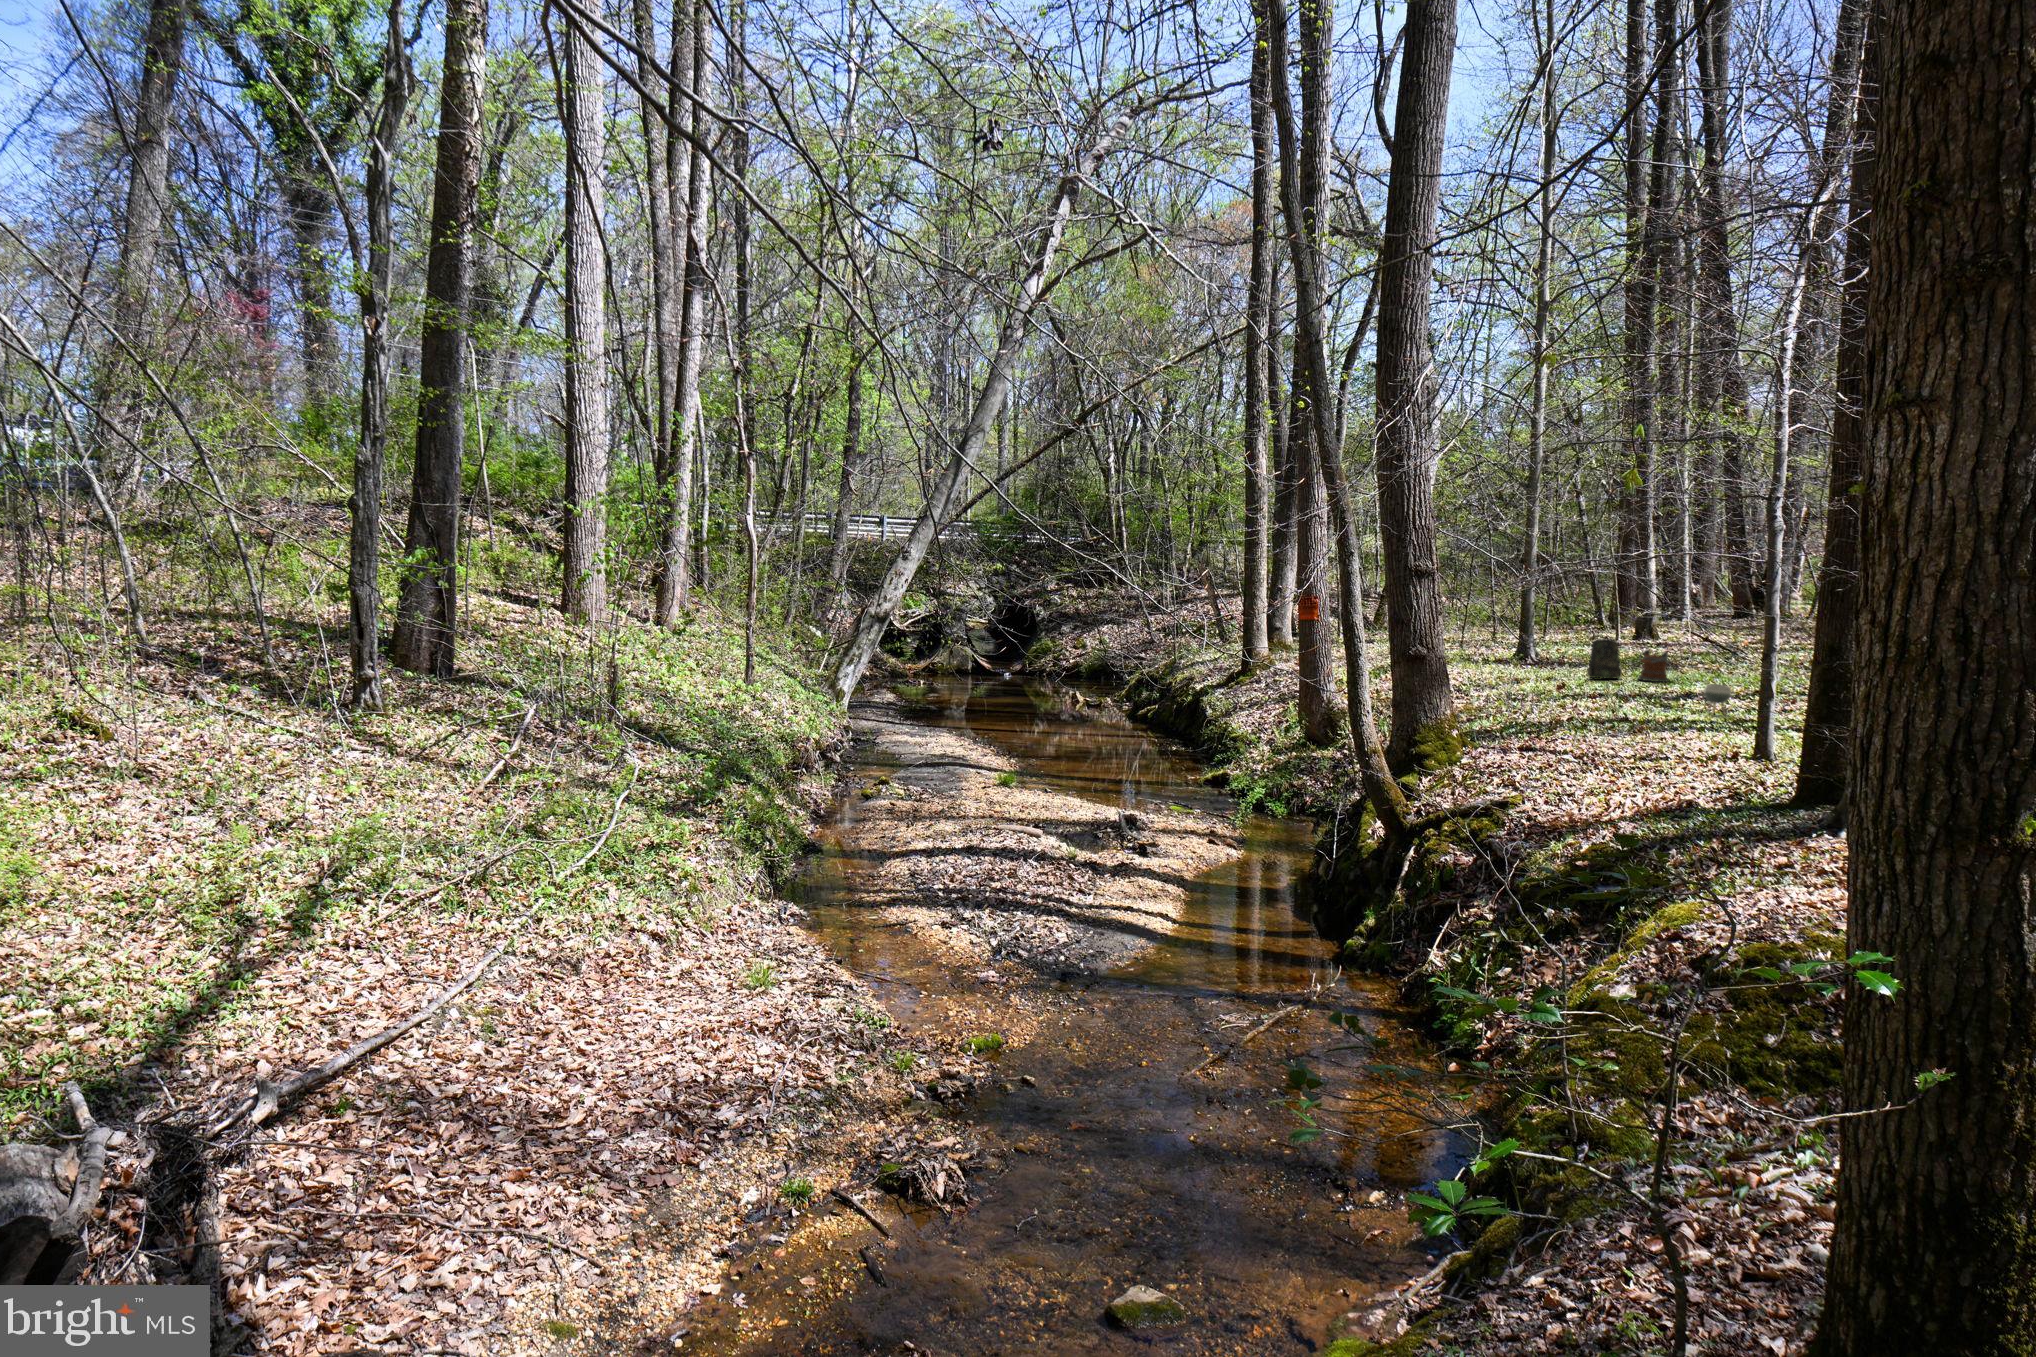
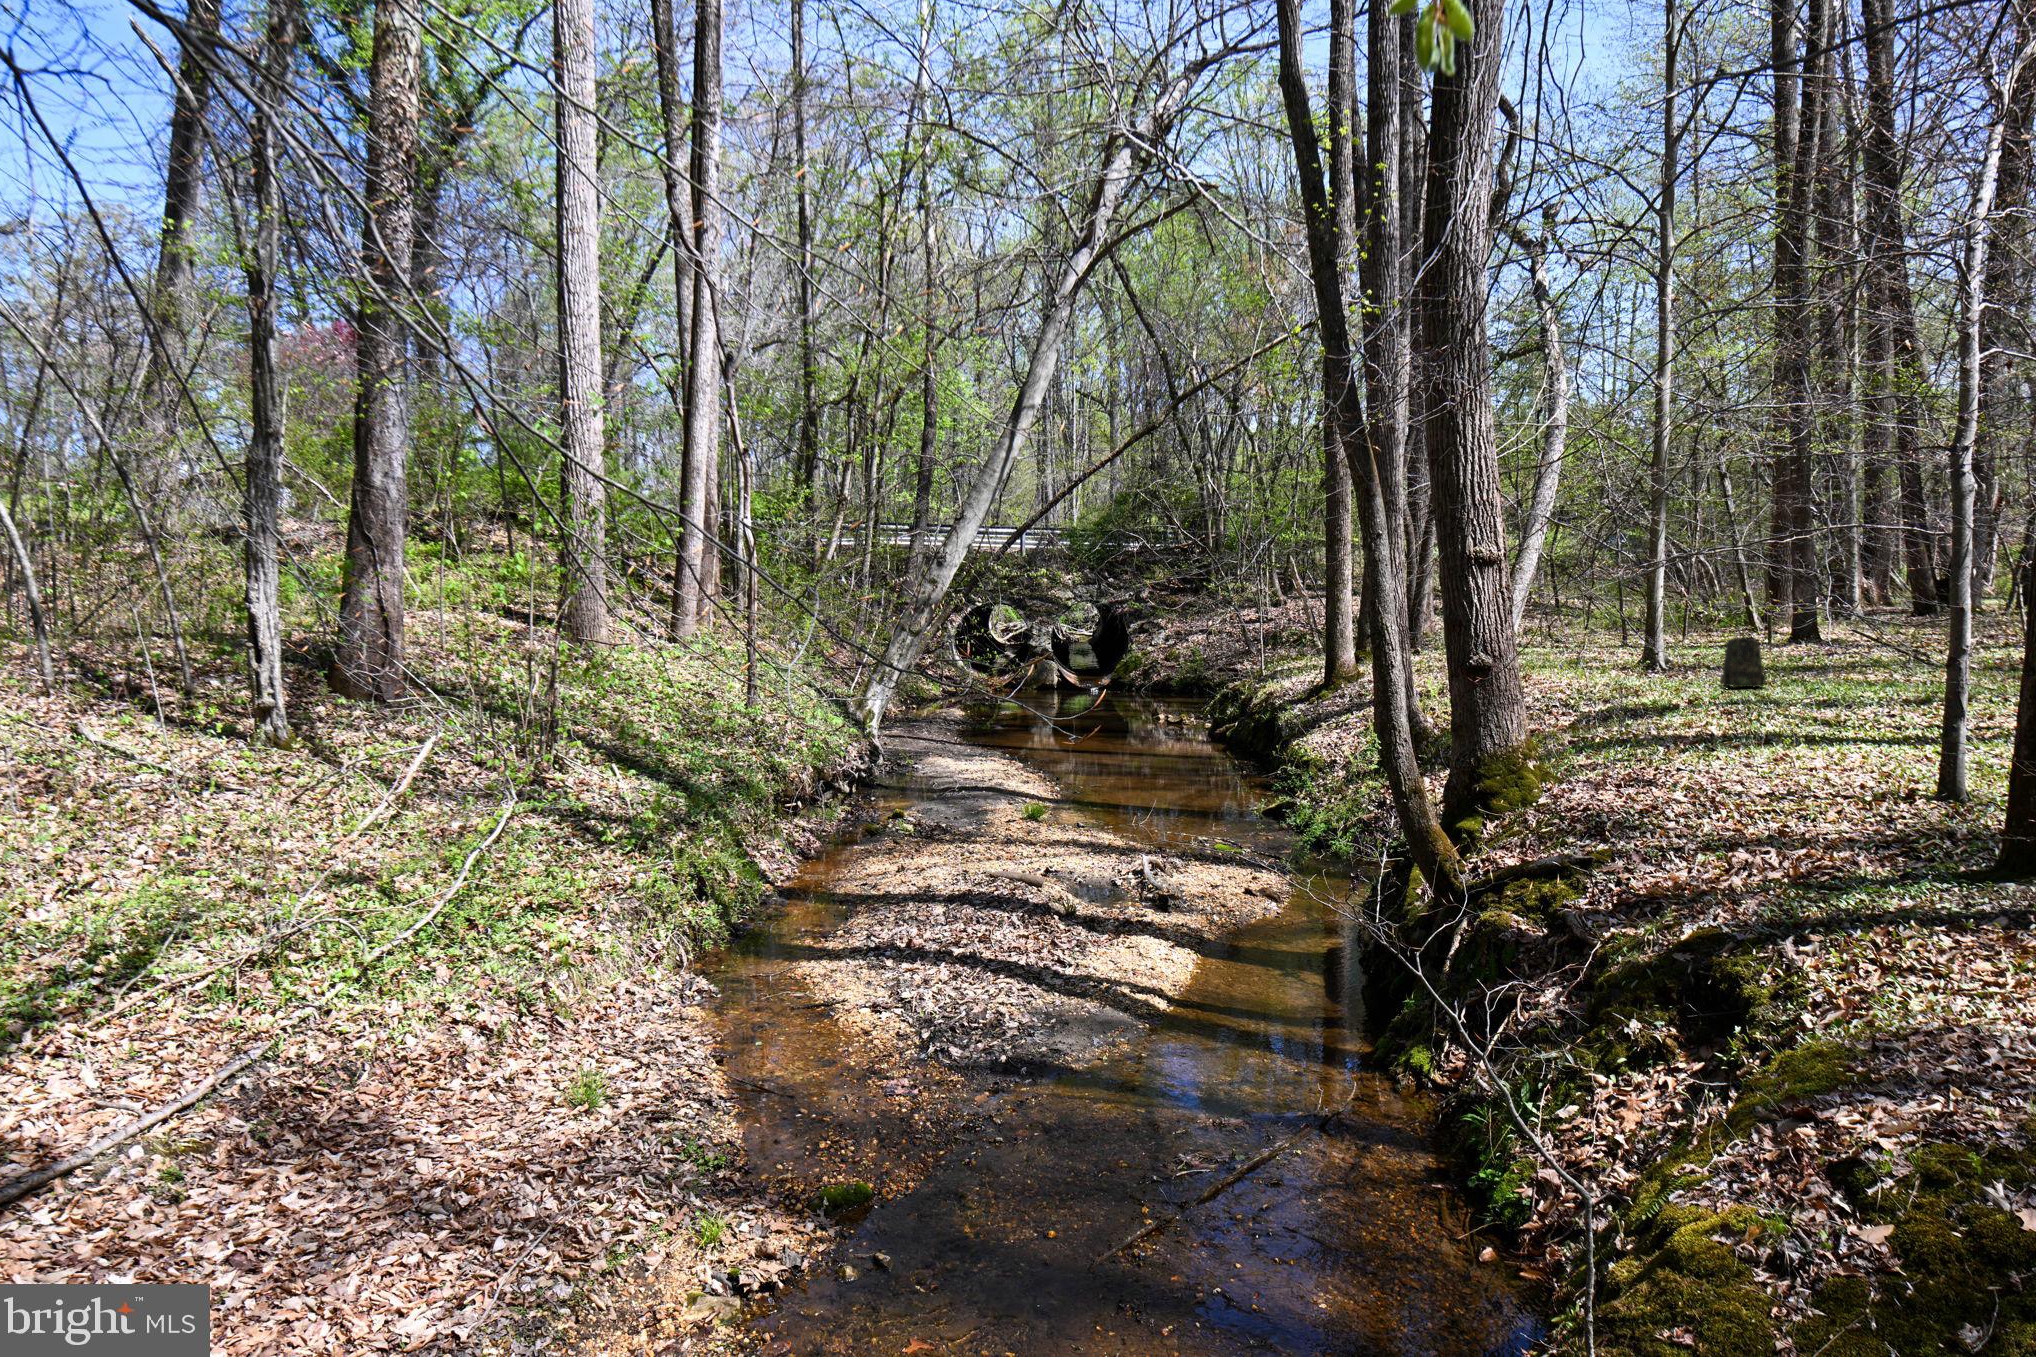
bucket: present [1638,650,1669,682] -> none [1785,650,1829,691]
planter: present [1704,684,1731,714] -> none [1871,695,1909,734]

